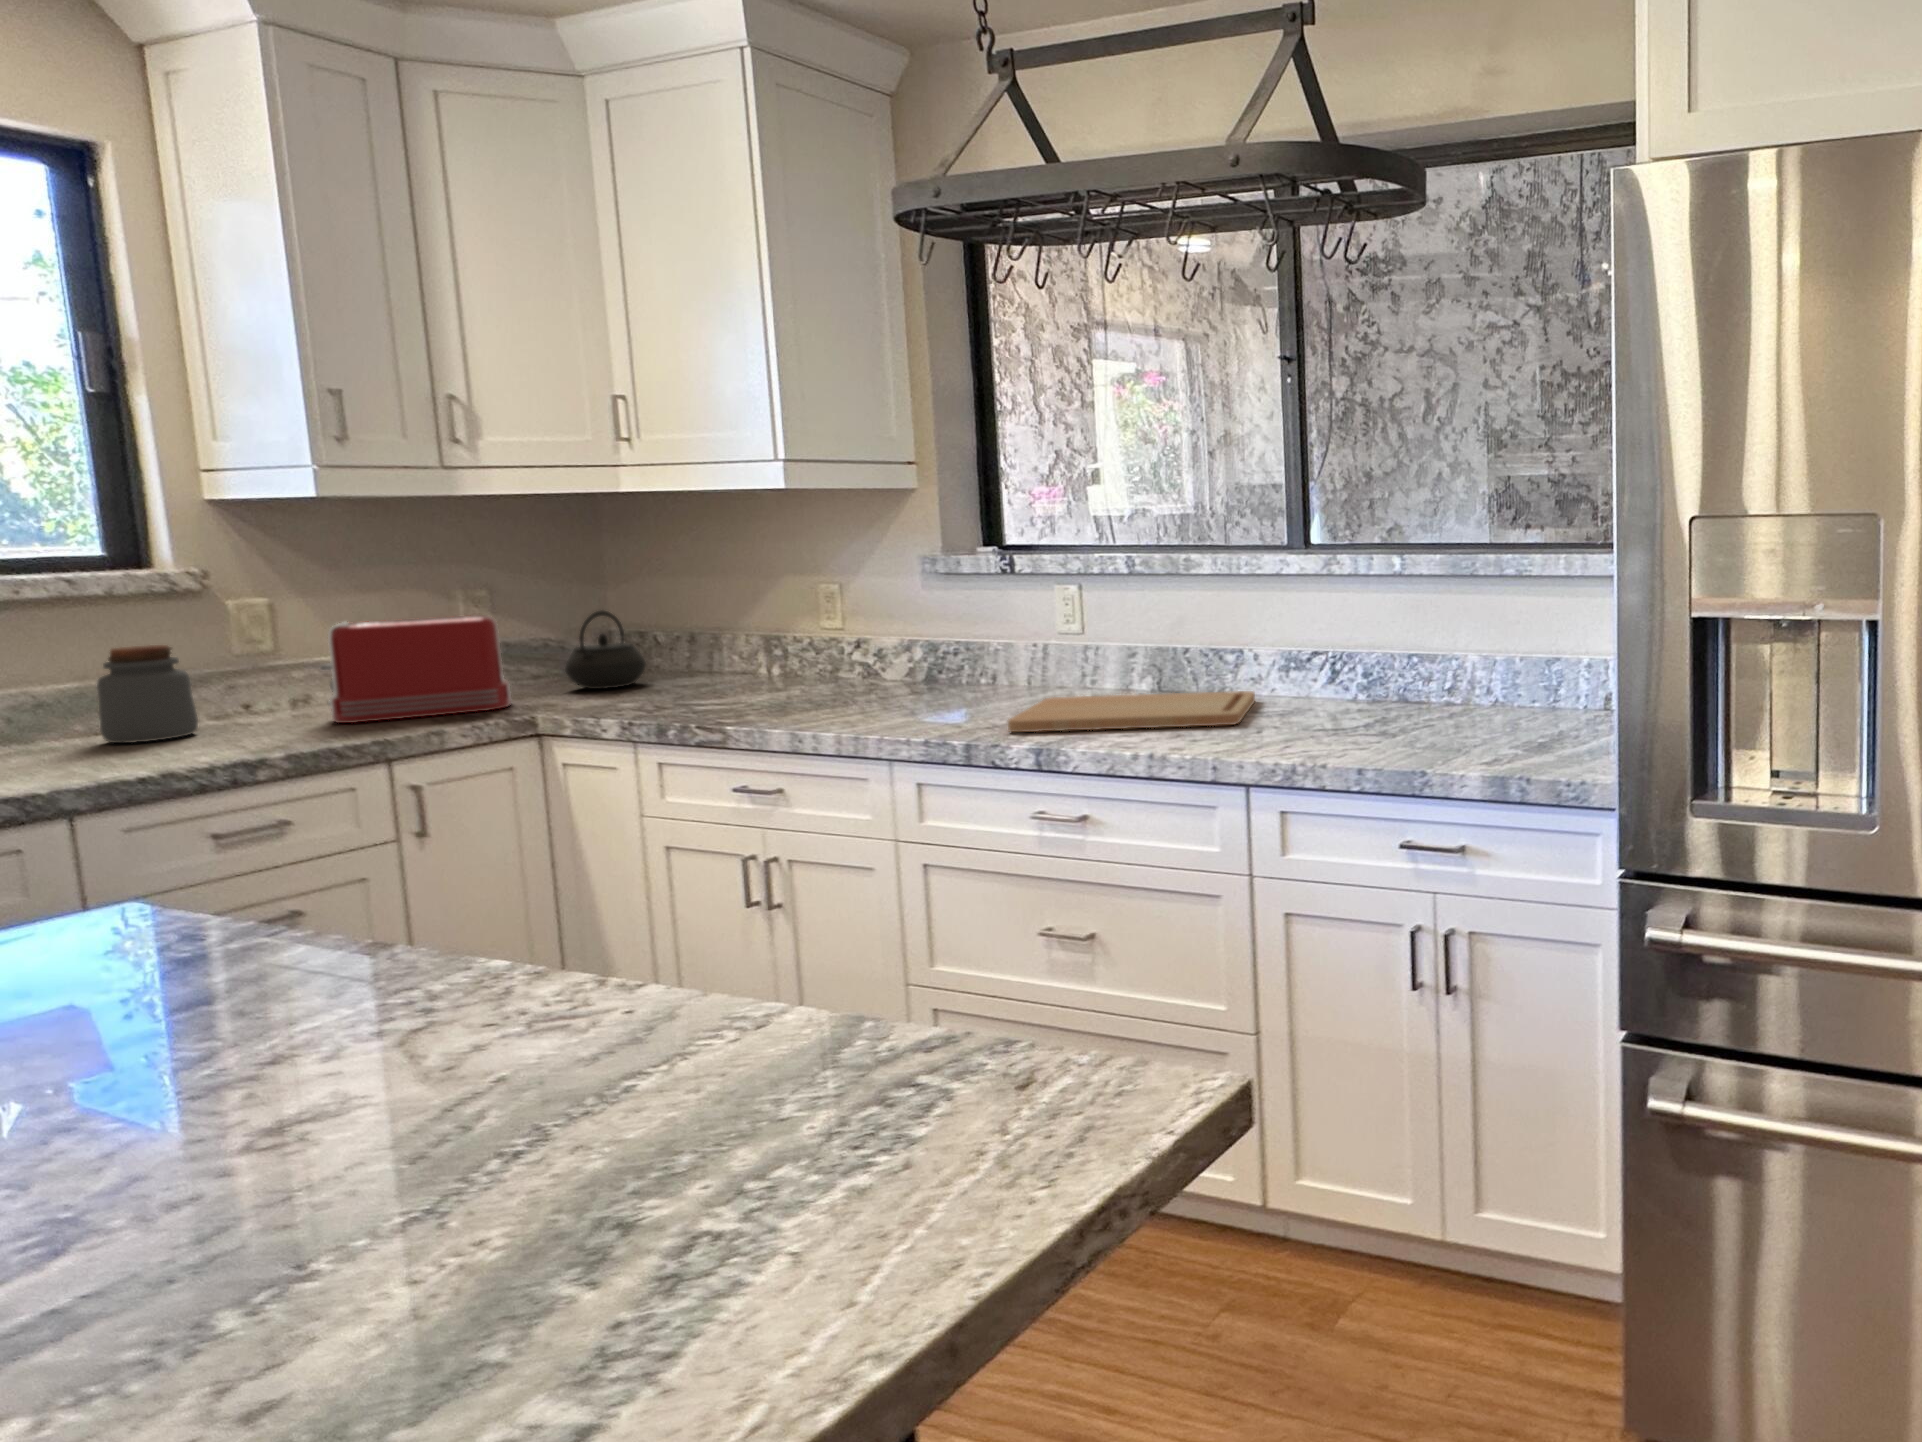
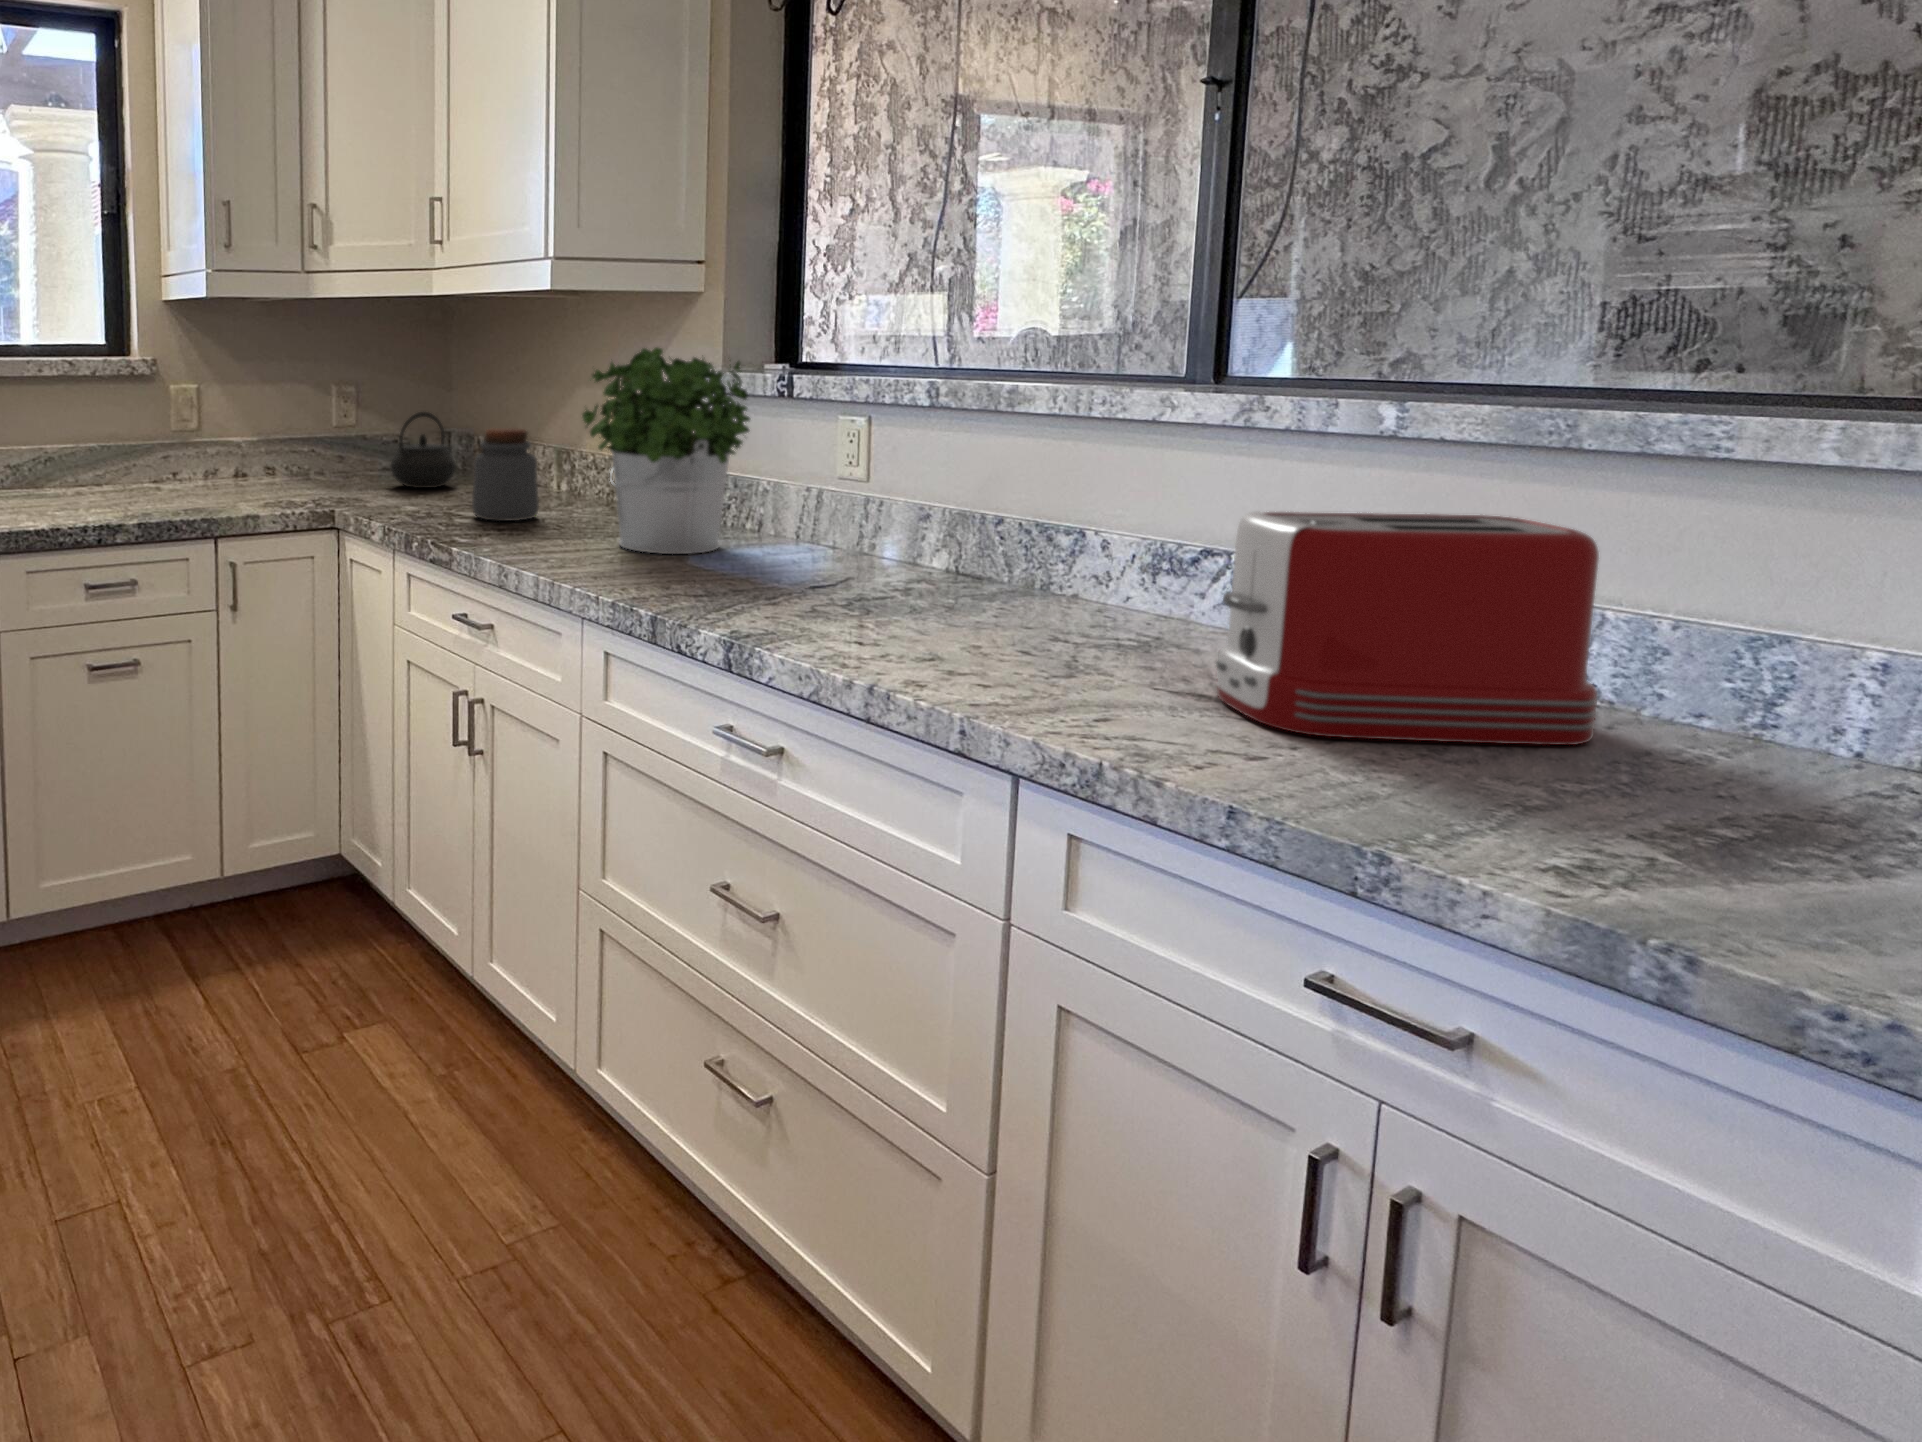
potted plant: none [835,536,989,708] -> present [582,348,750,554]
toaster: present [320,615,511,723] -> present [1217,512,1599,745]
jar: present [97,645,198,743] -> present [472,428,539,521]
cutting board: present [1008,691,1255,732] -> none [716,565,1093,655]

